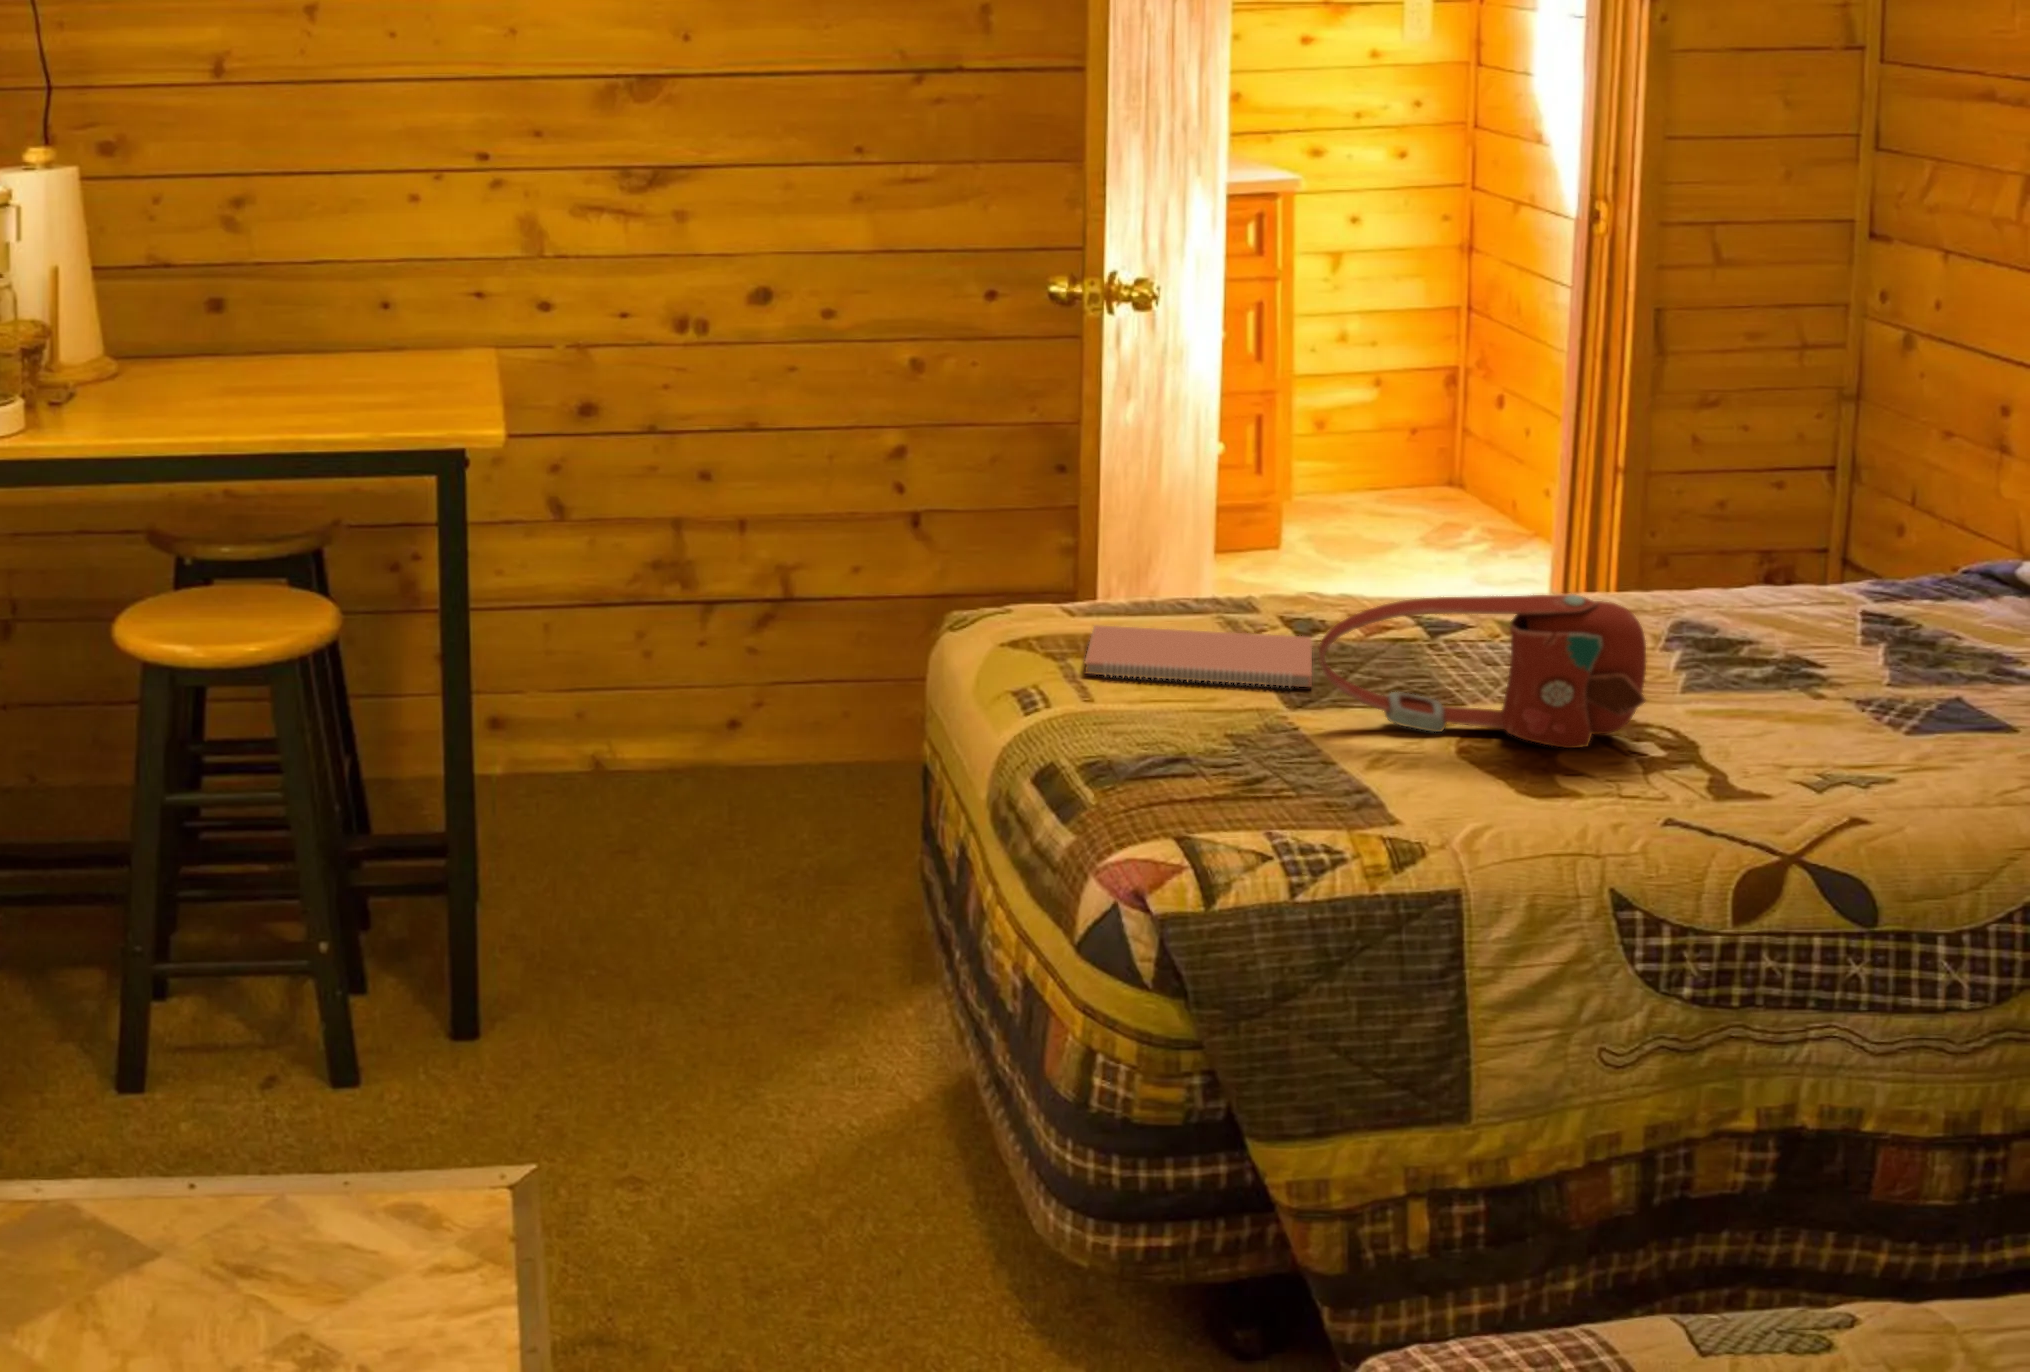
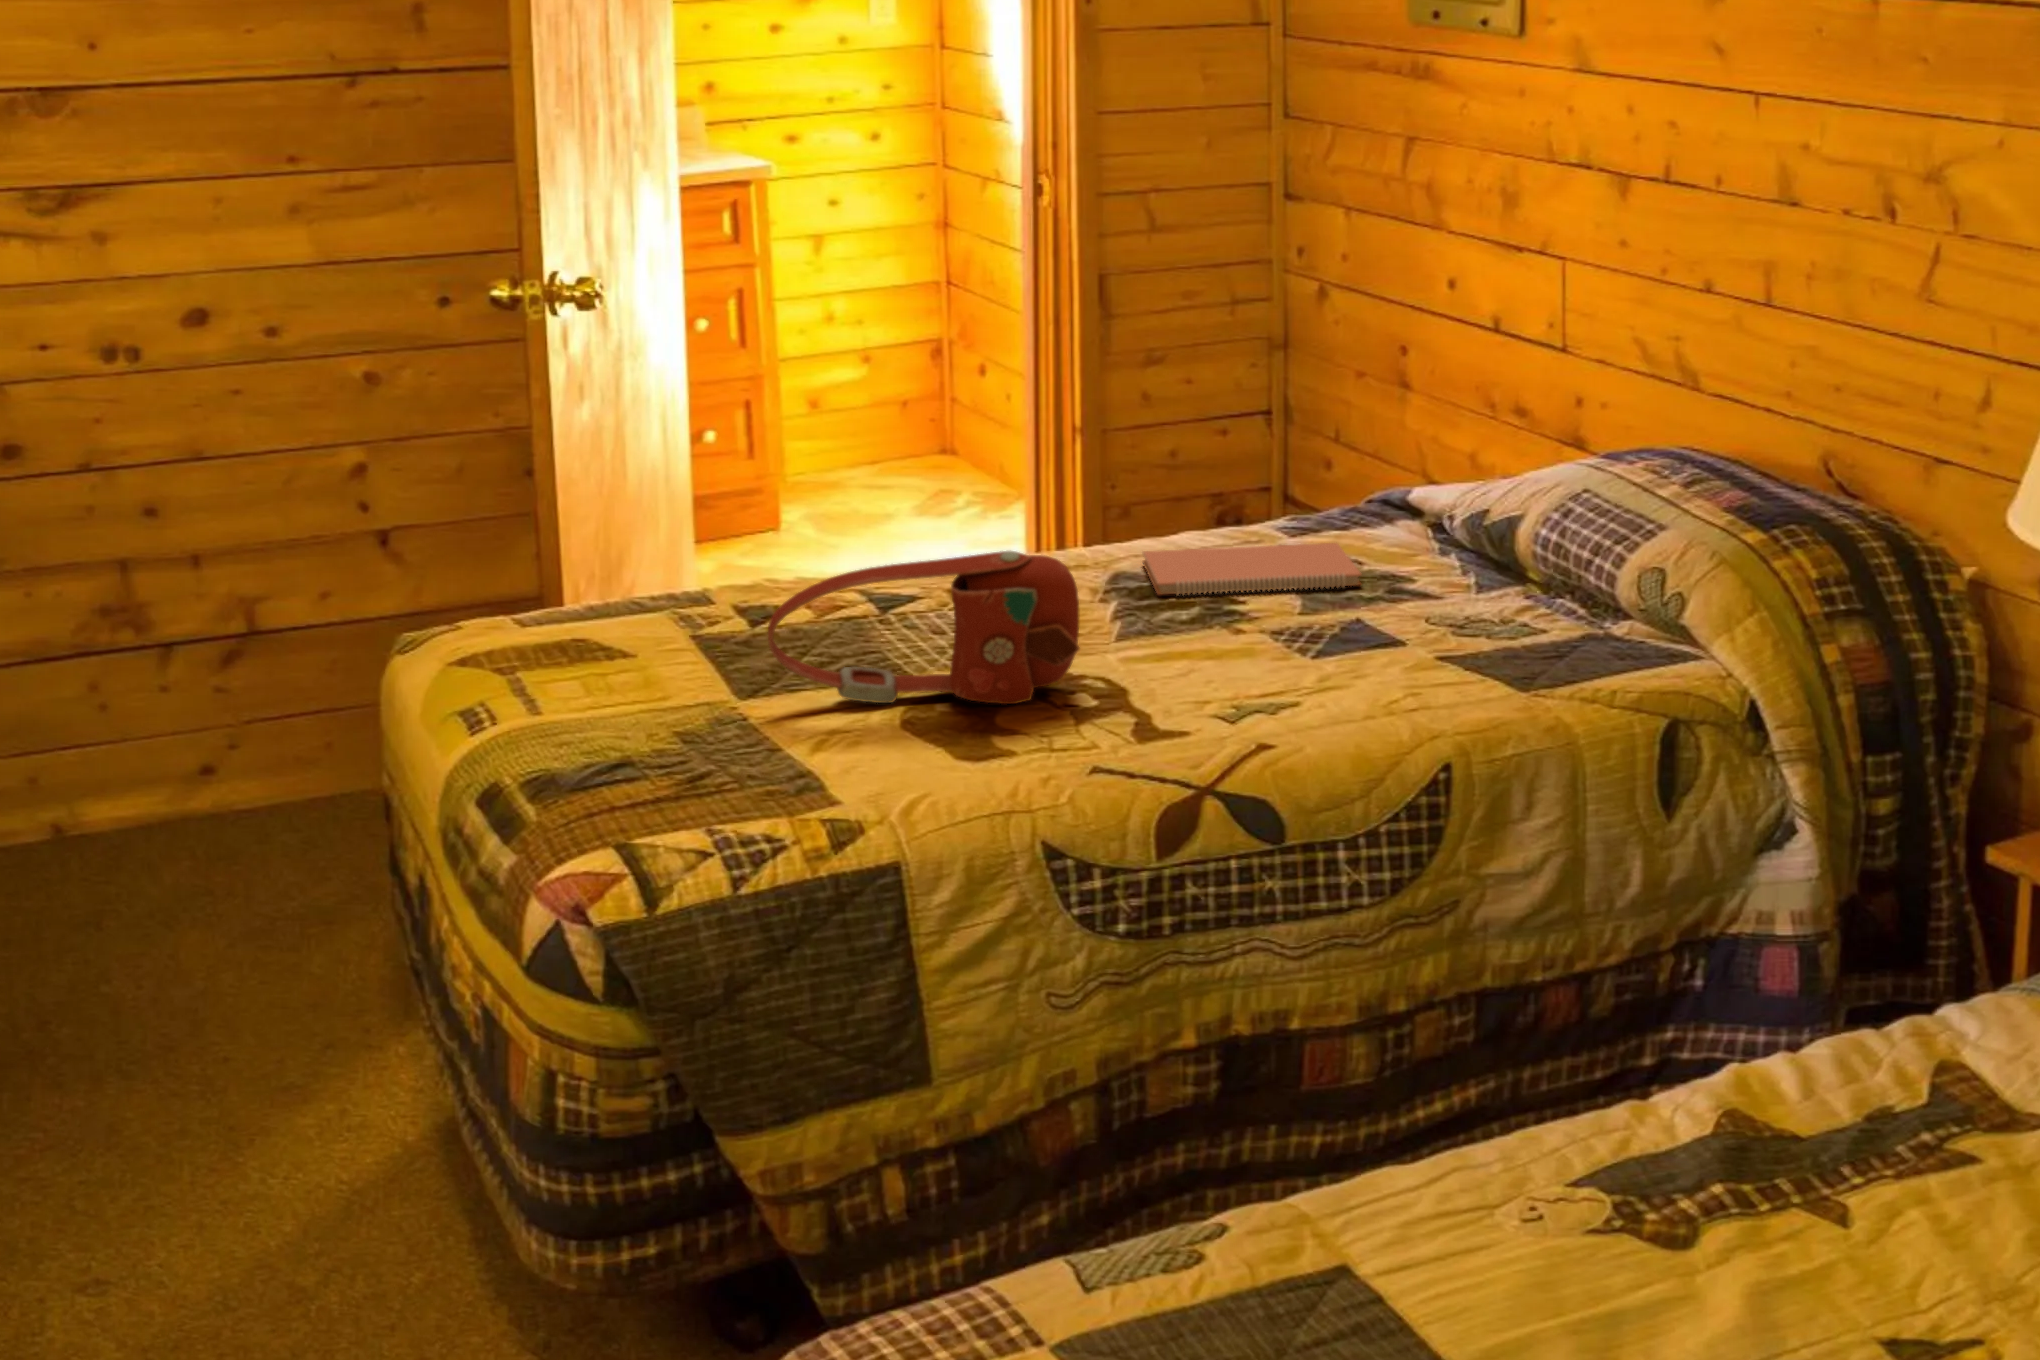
notebook: present [1085,625,1312,687] -> present [1143,543,1361,595]

